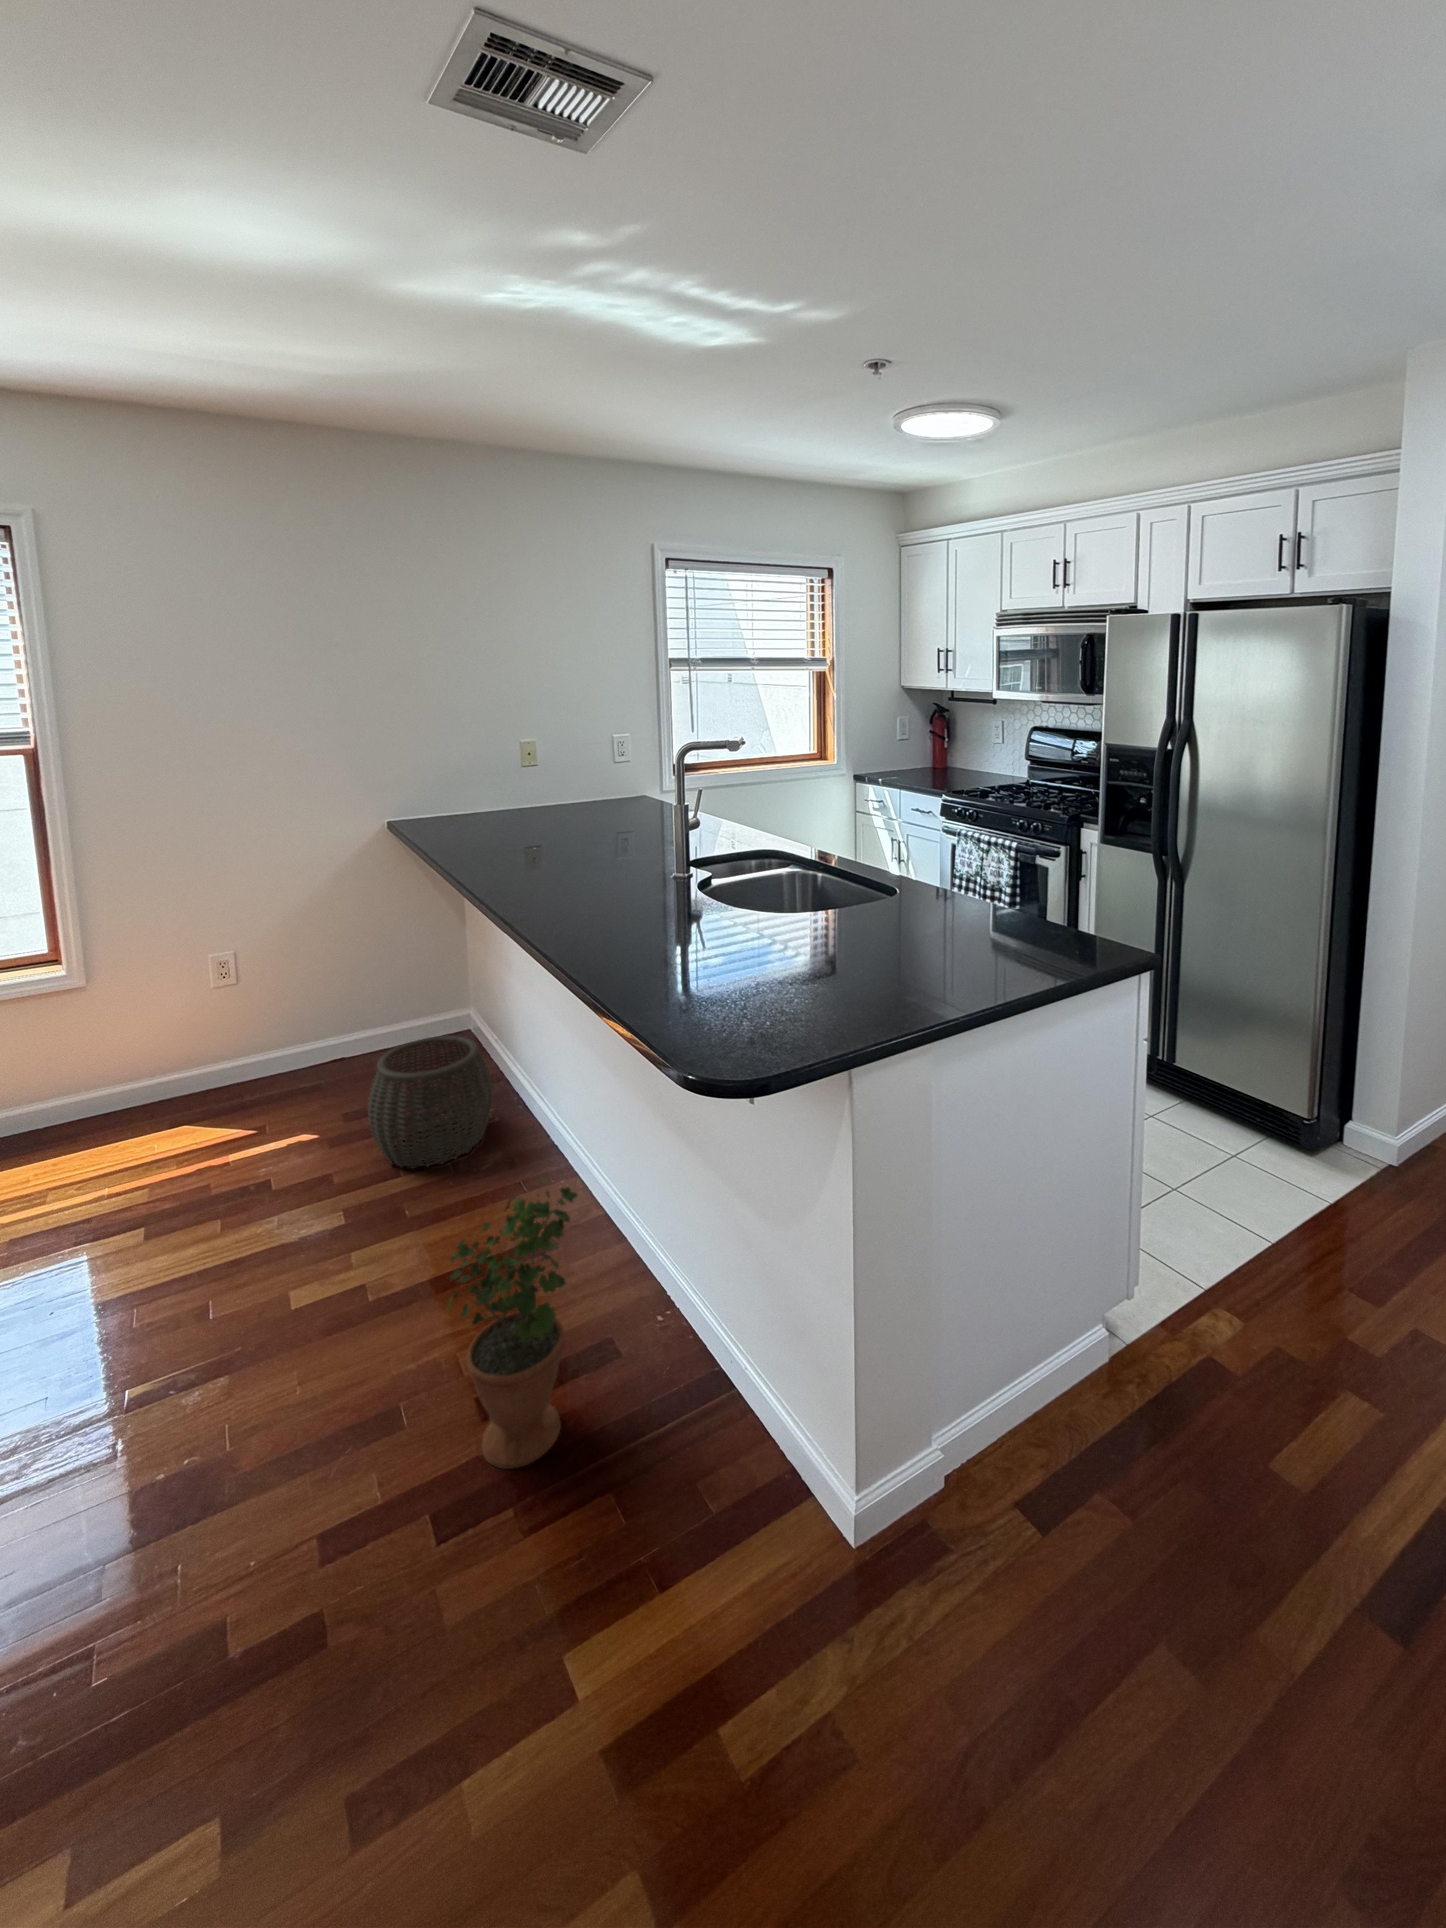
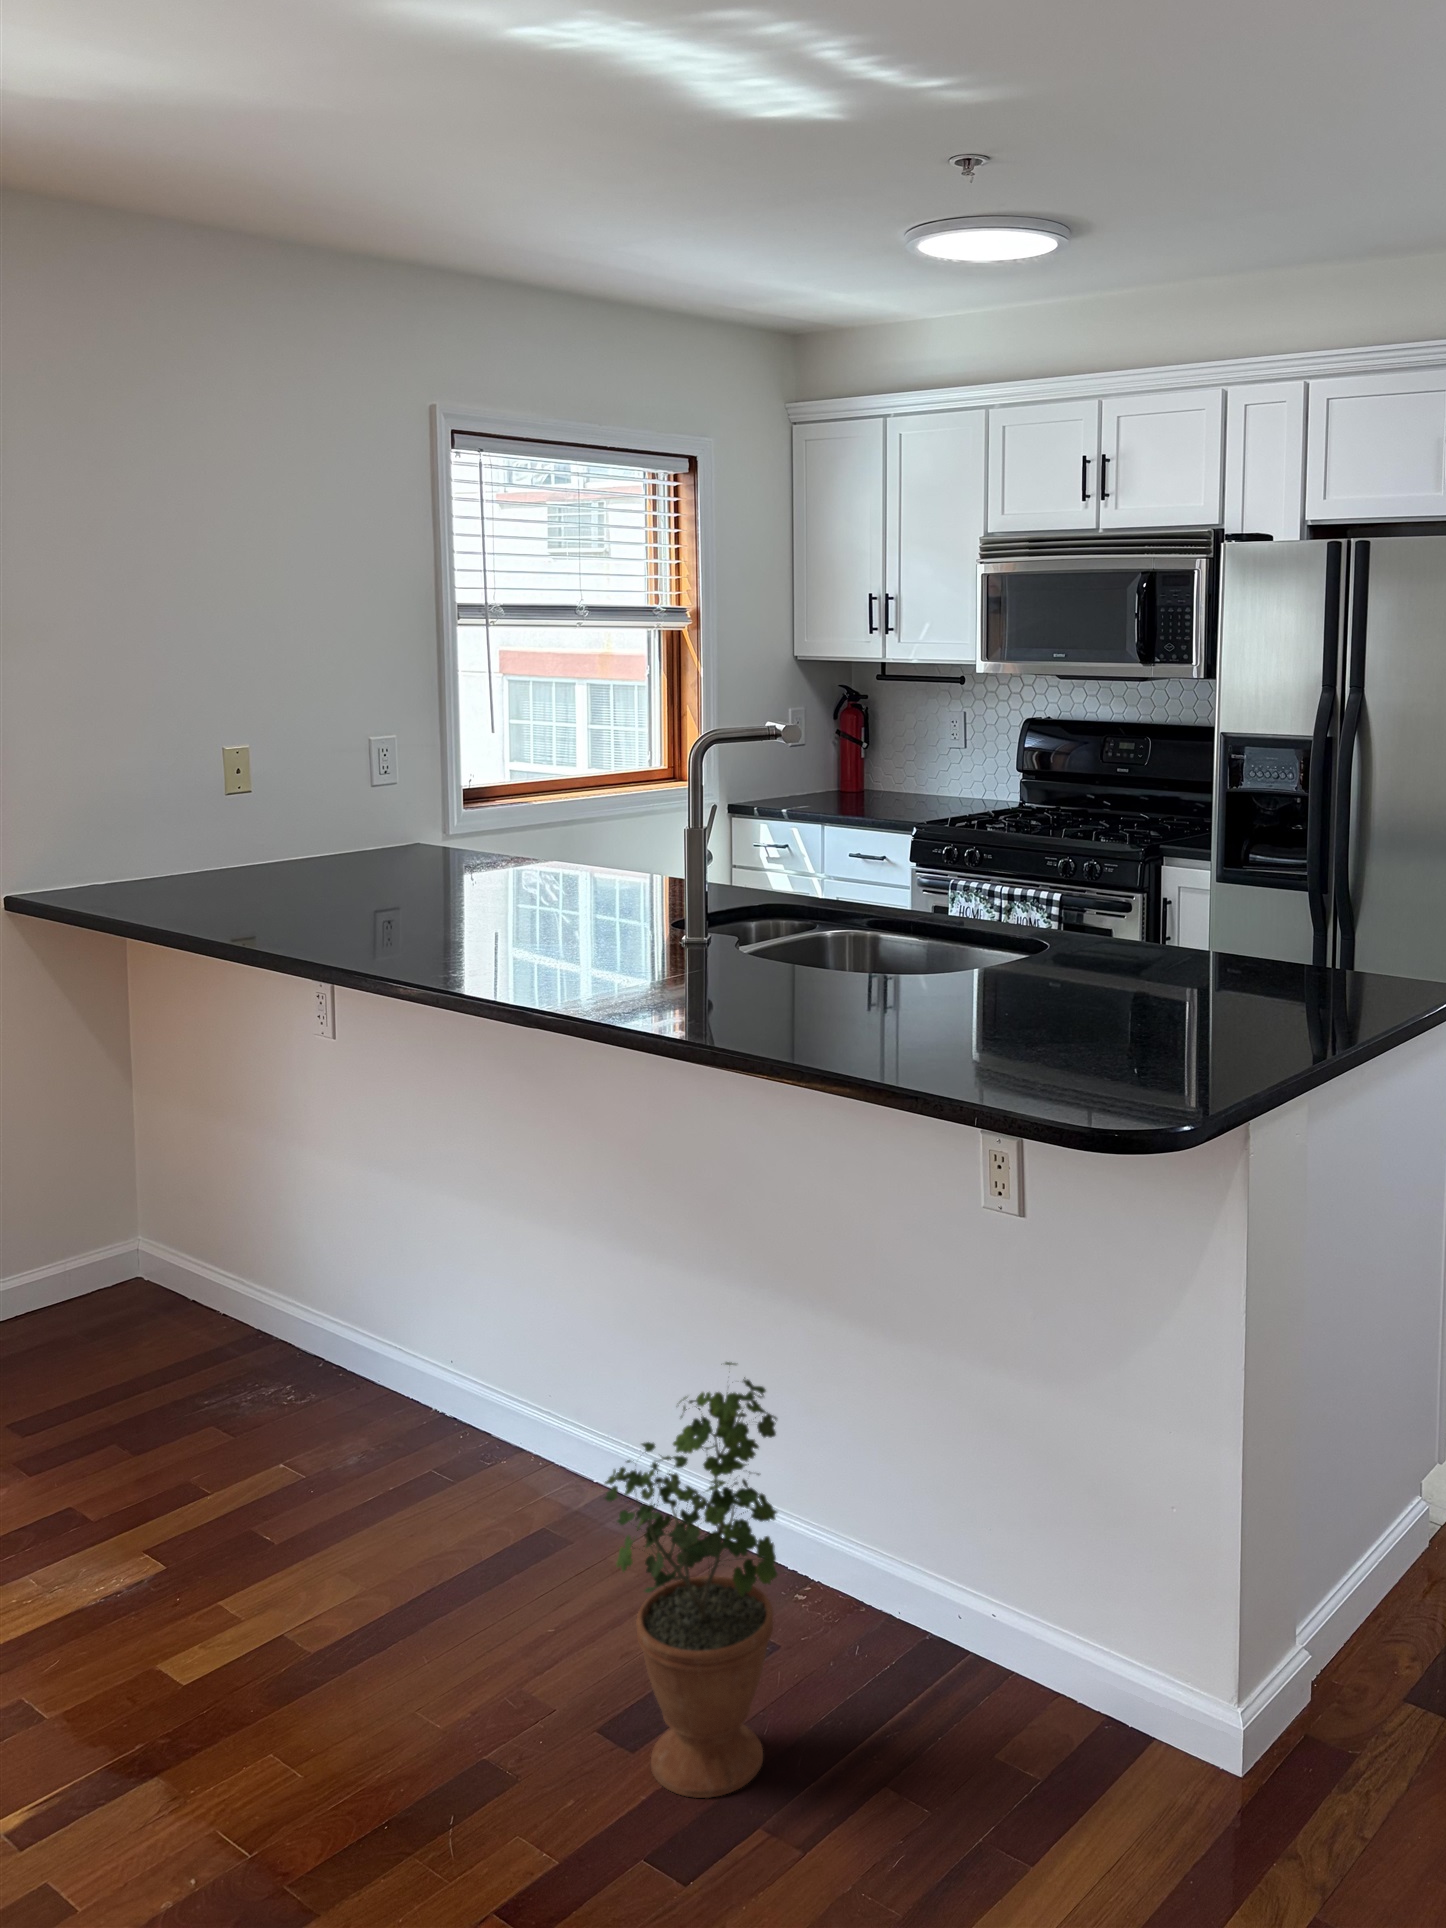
woven basket: present [368,1036,493,1168] -> none [115,1264,329,1494]

